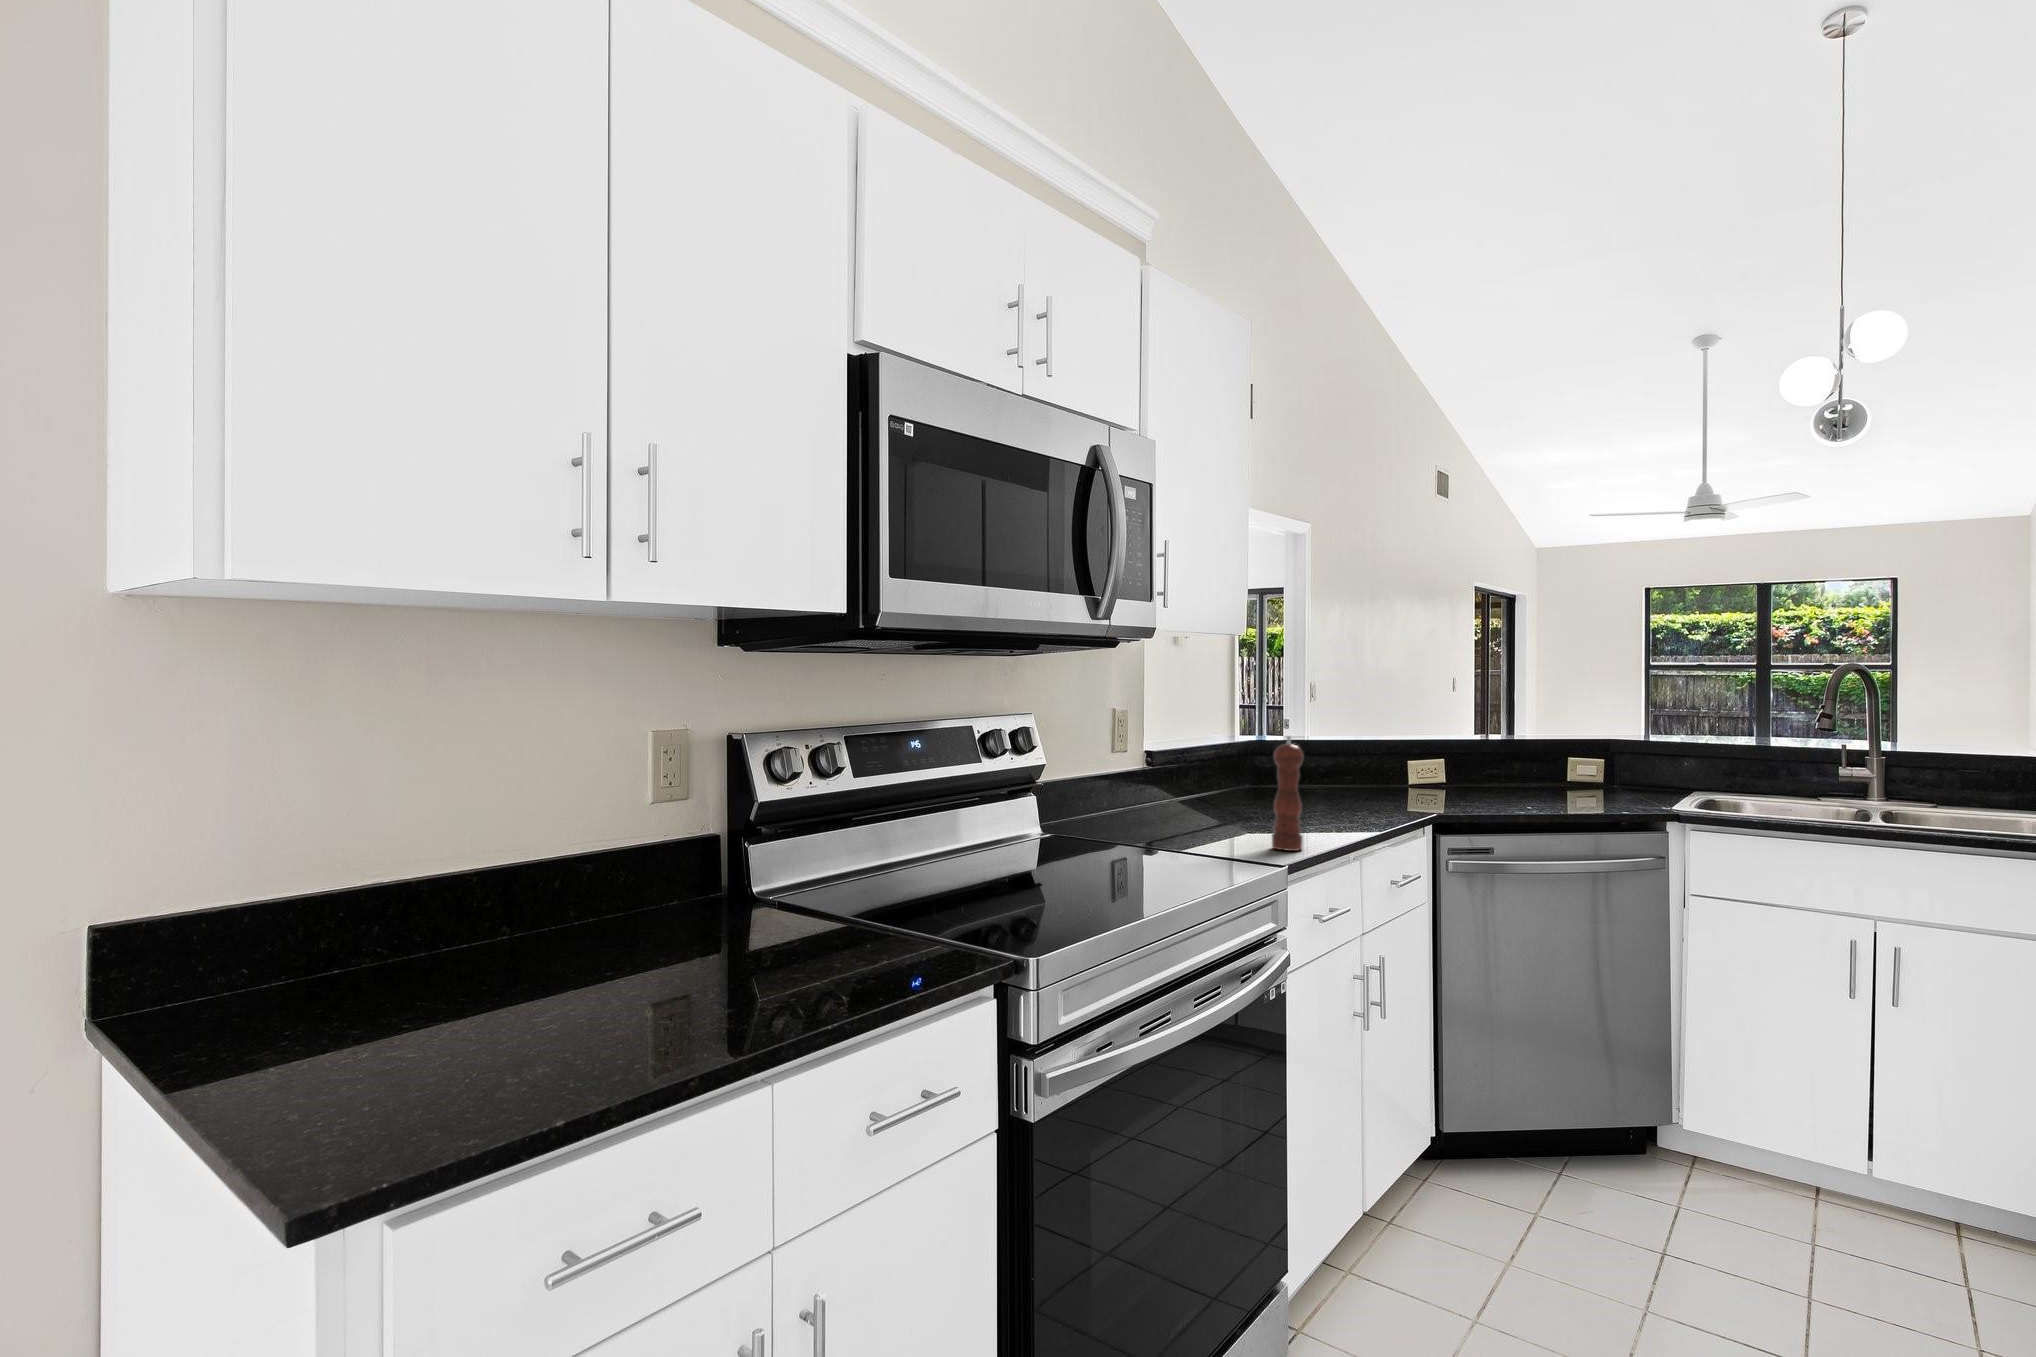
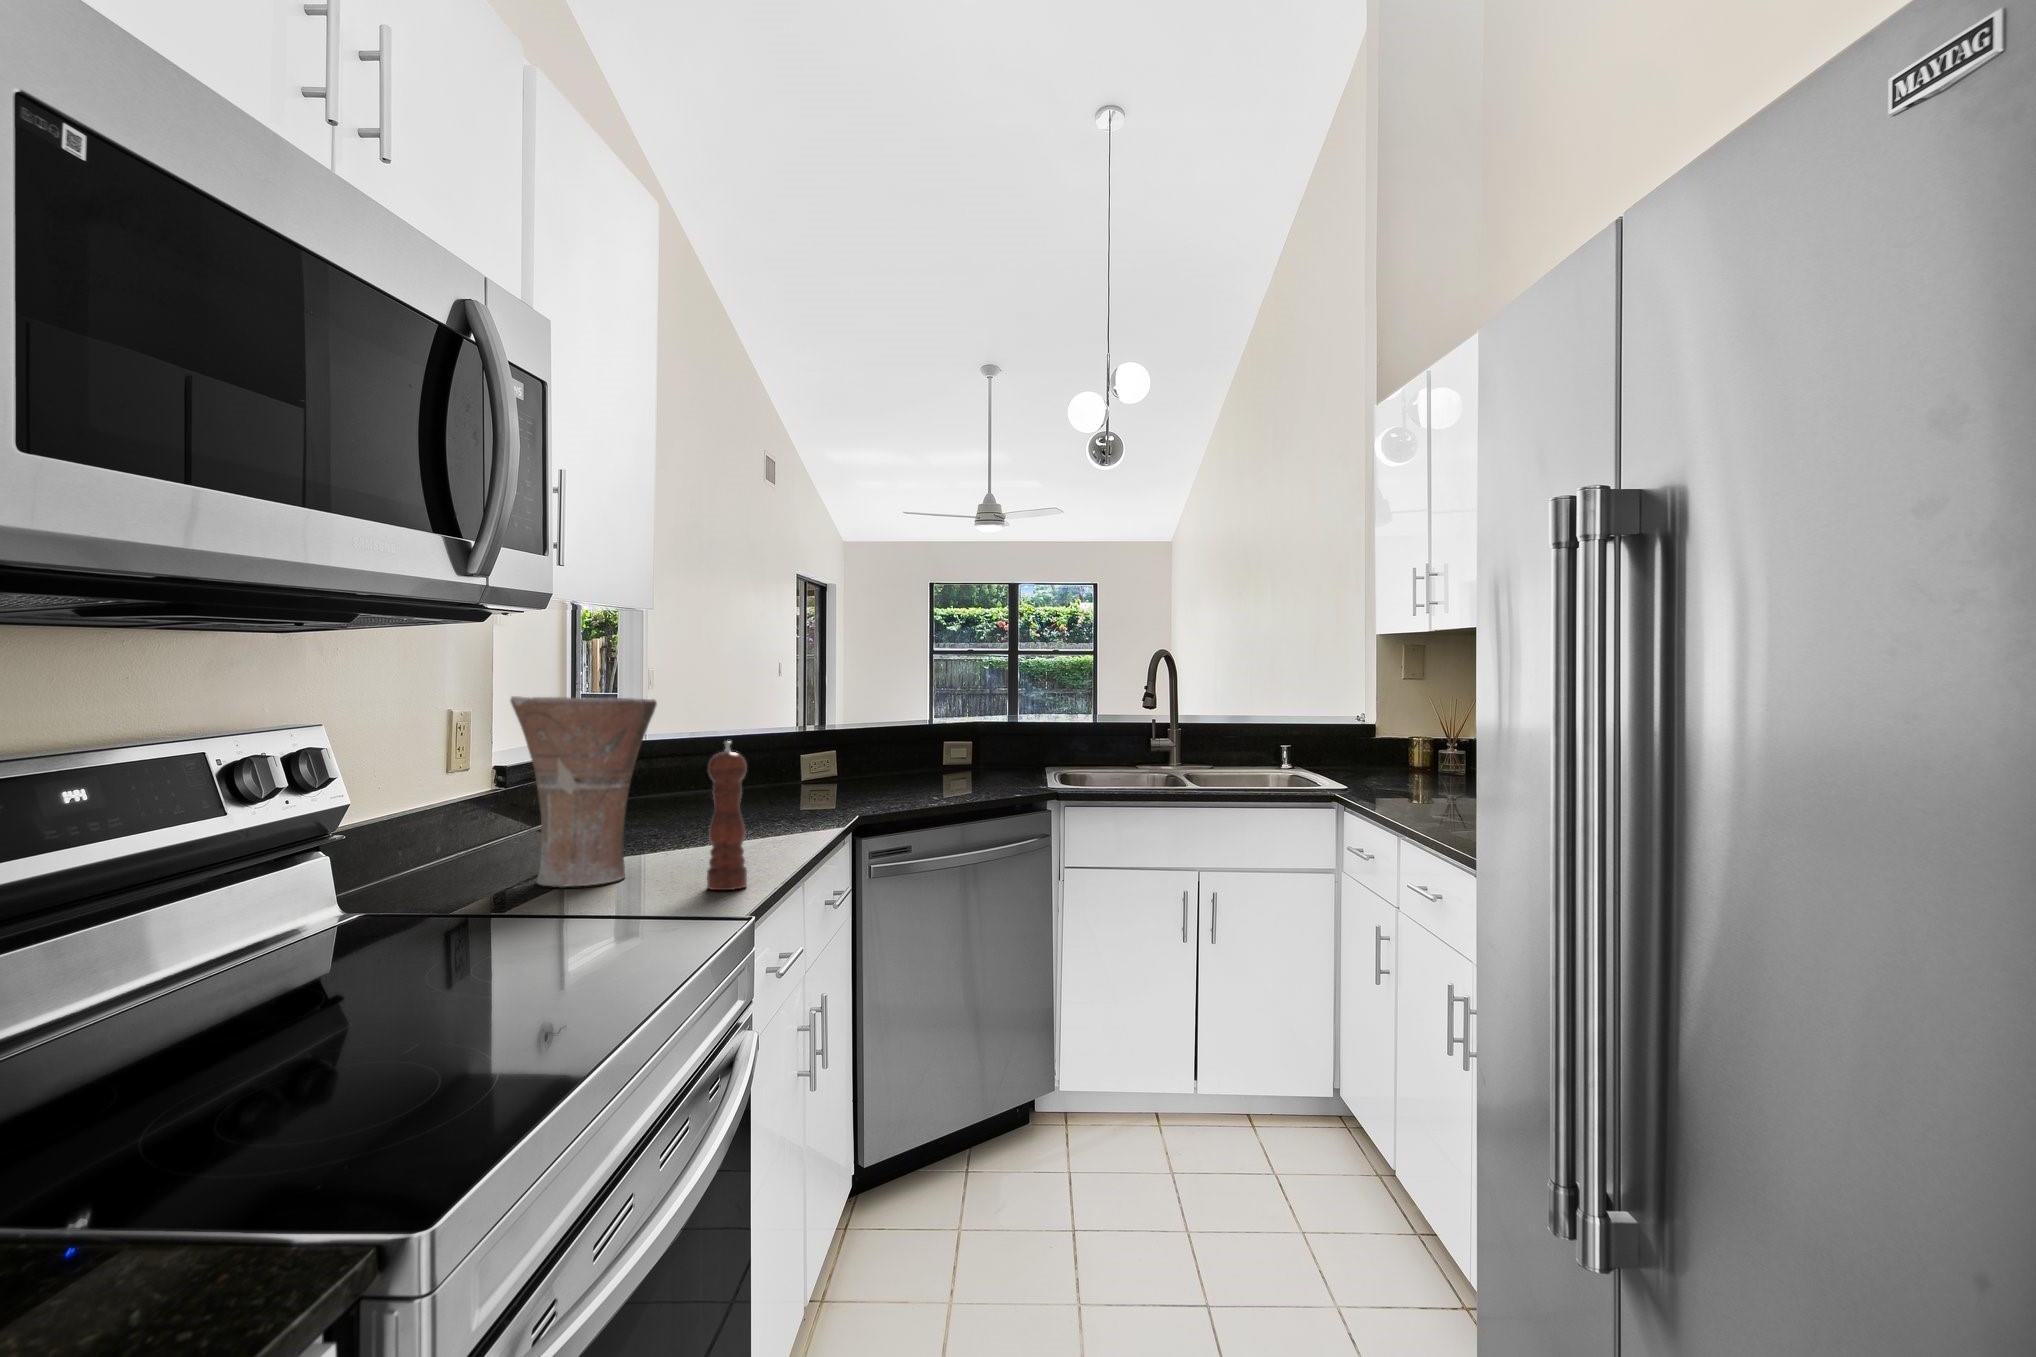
vase: none [1145,698,1245,837] -> present [510,696,657,887]

